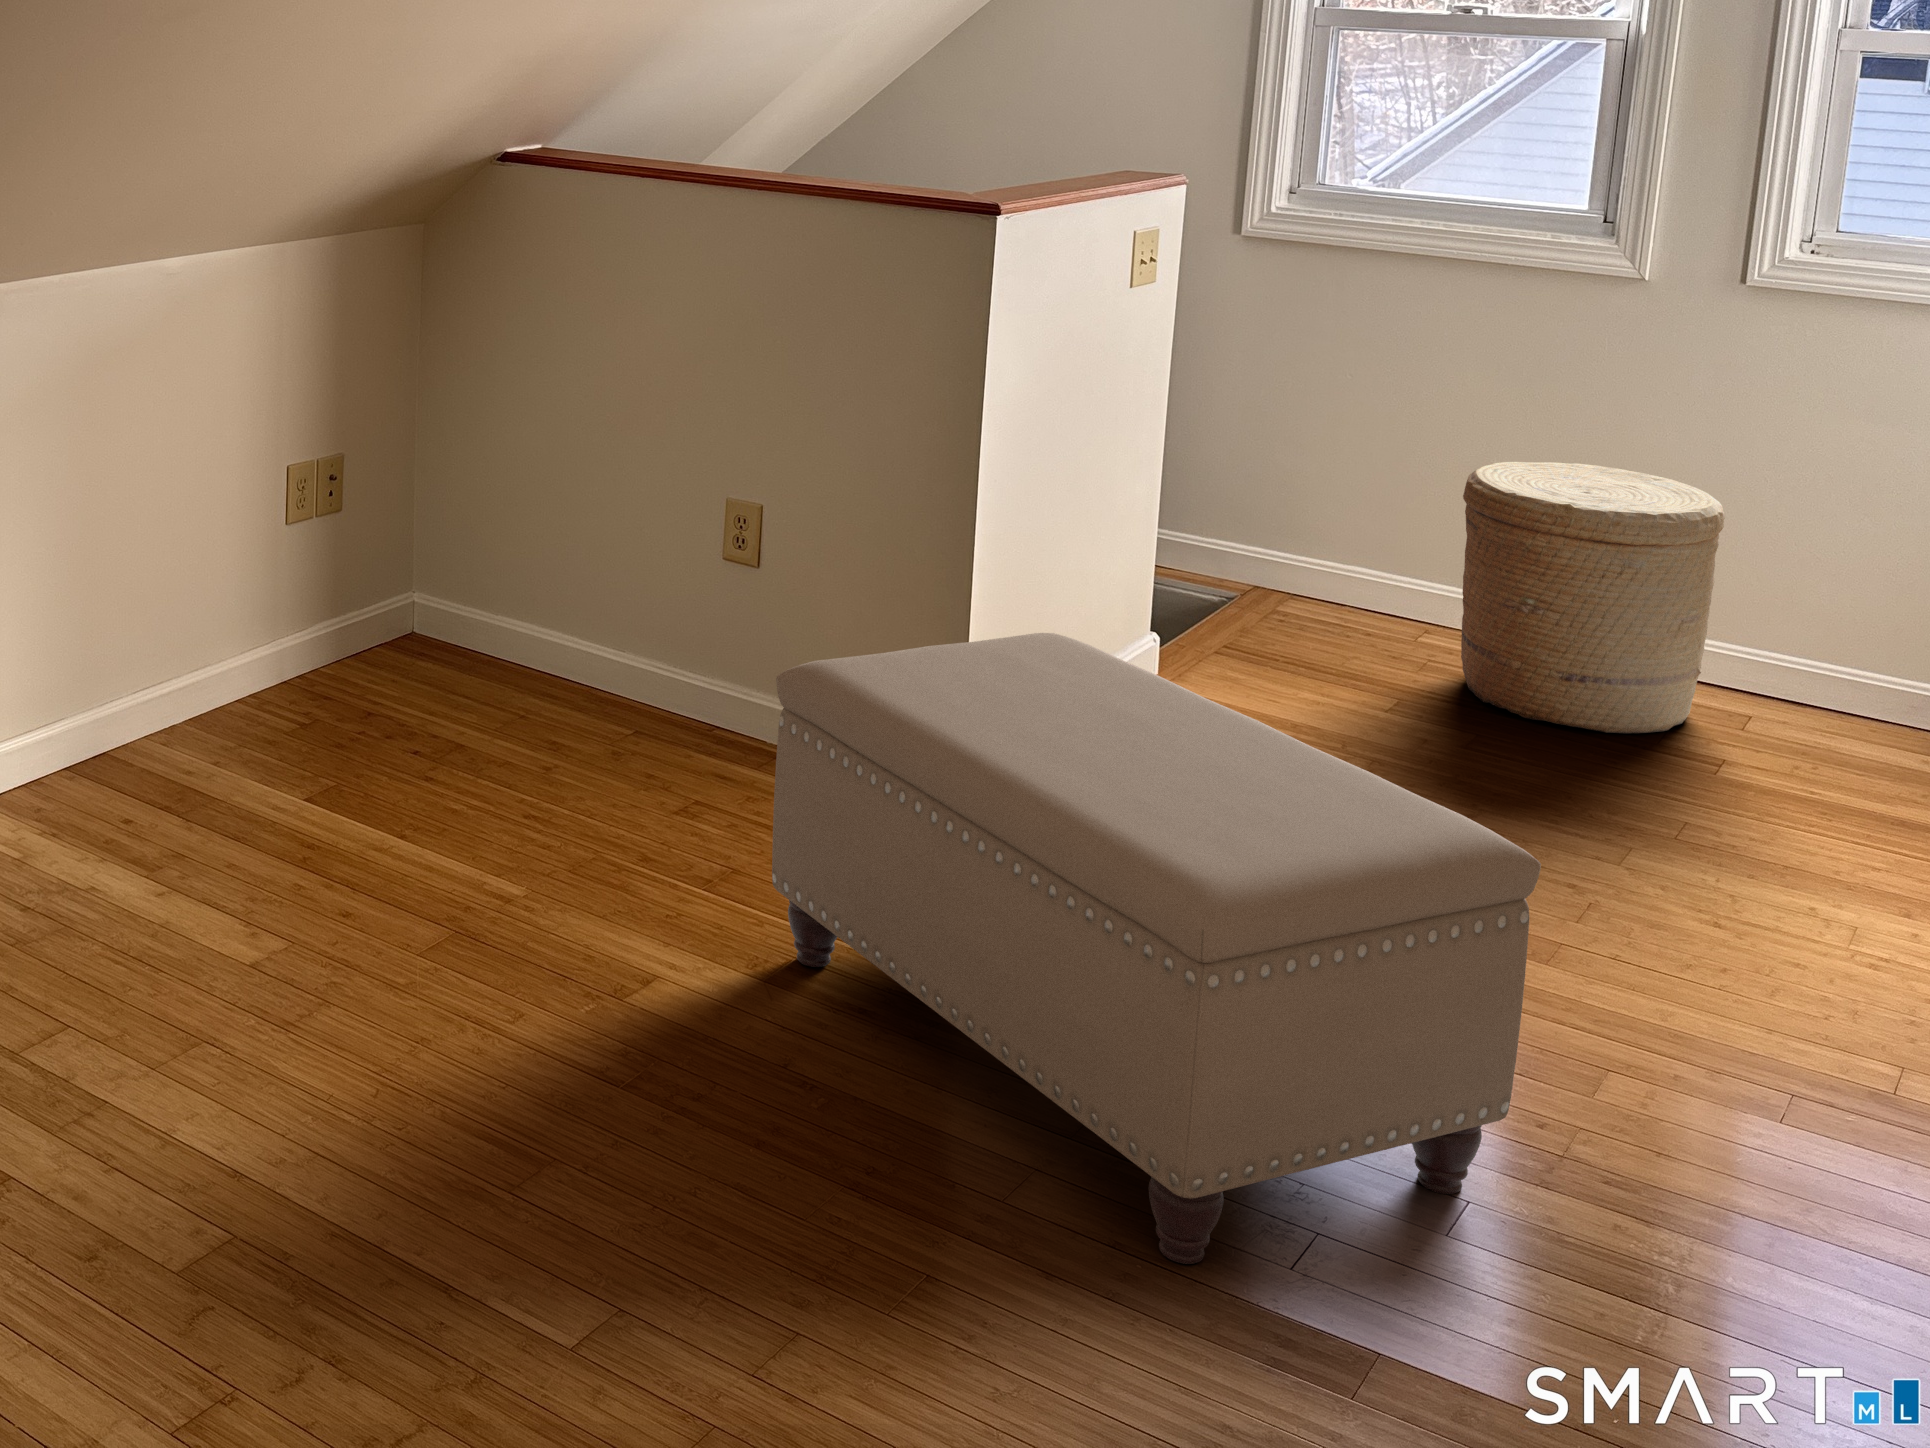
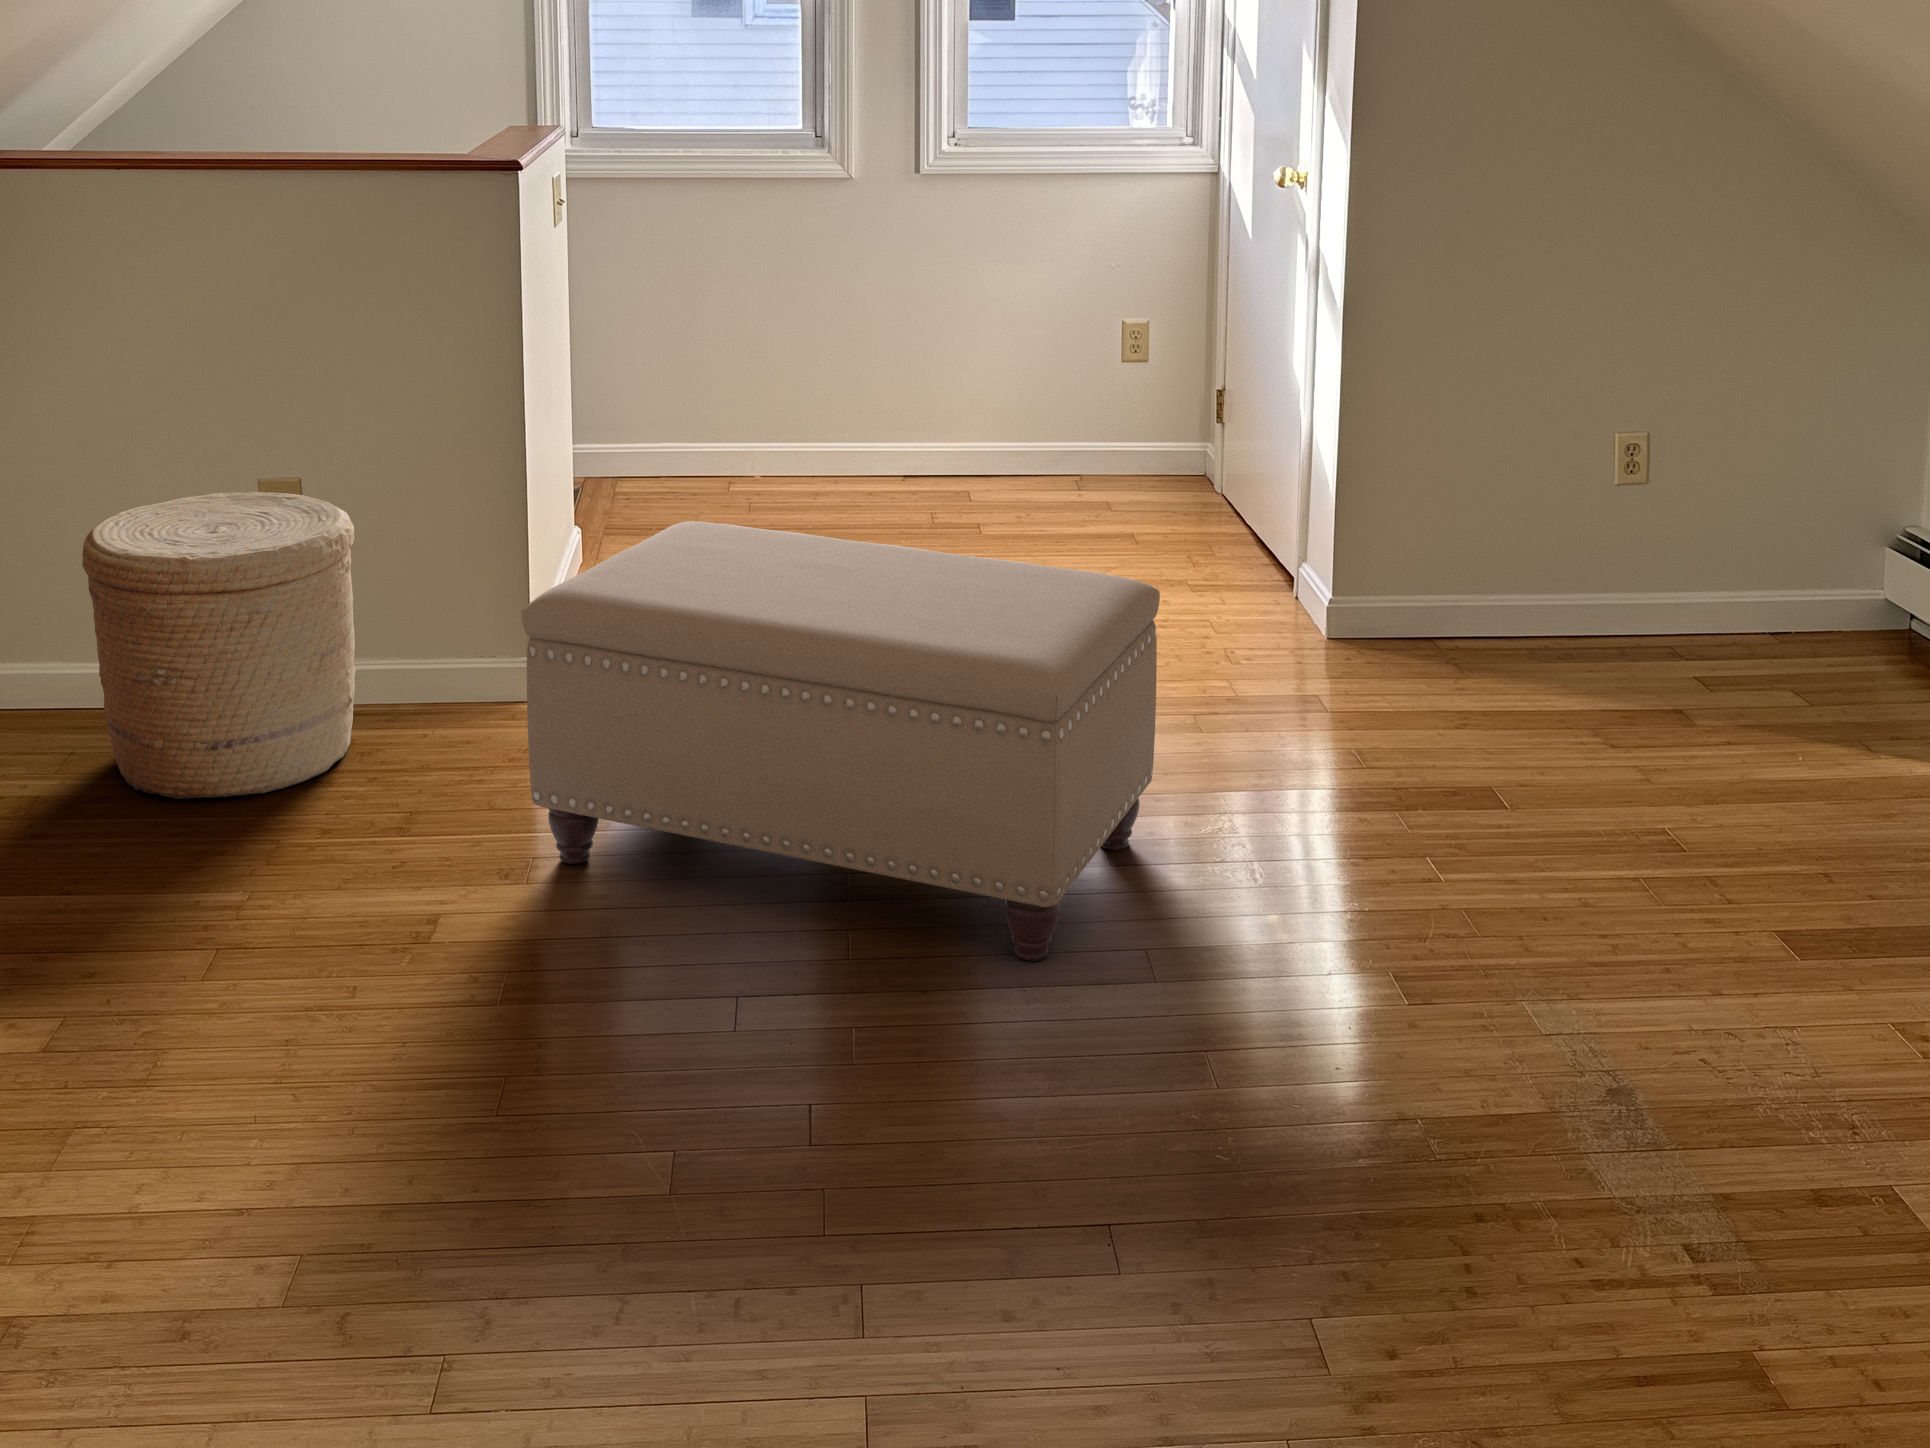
woven basket: present [1461,462,1725,733] -> present [82,492,356,799]

